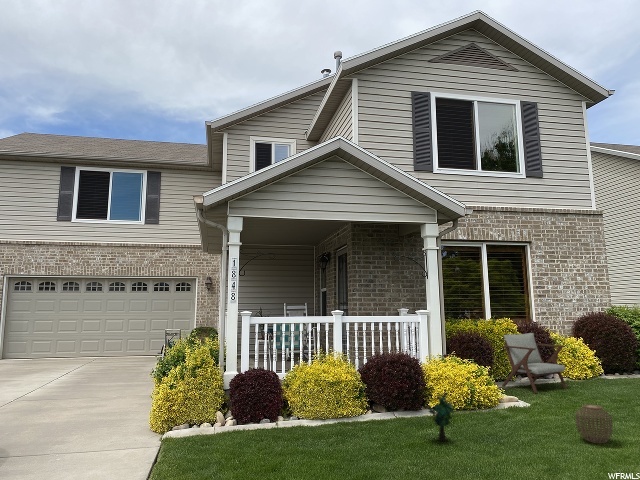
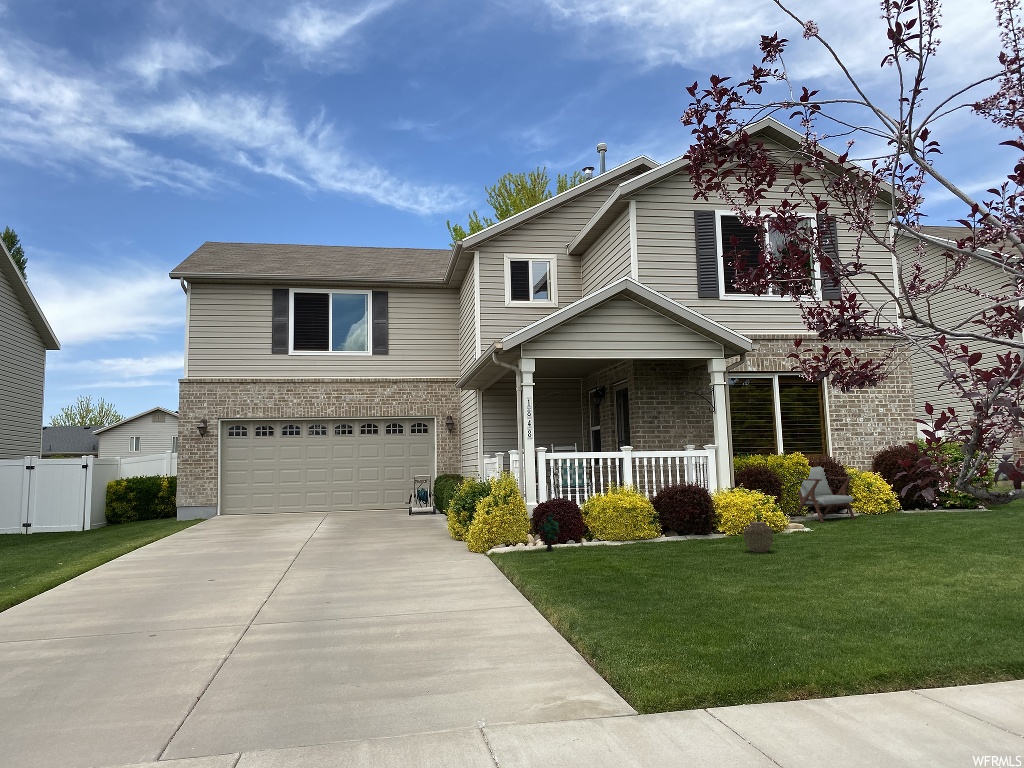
decorative plant: present [429,392,454,441] -> present [539,513,560,551]
woven basket: present [575,404,613,443] -> present [744,522,773,552]

